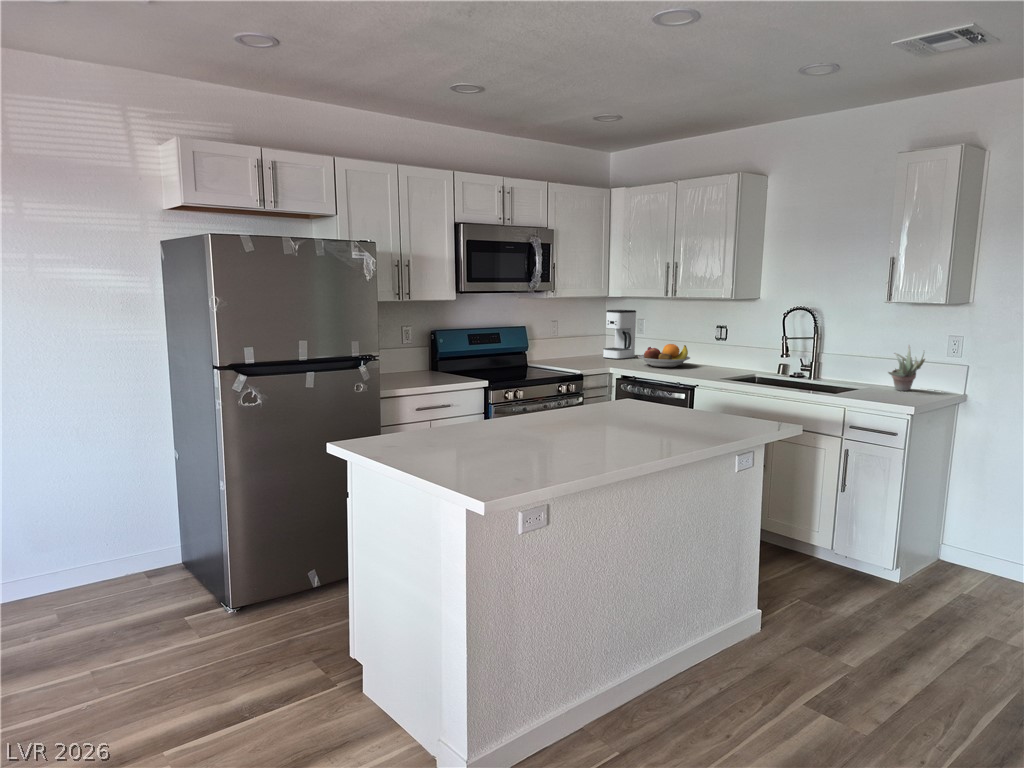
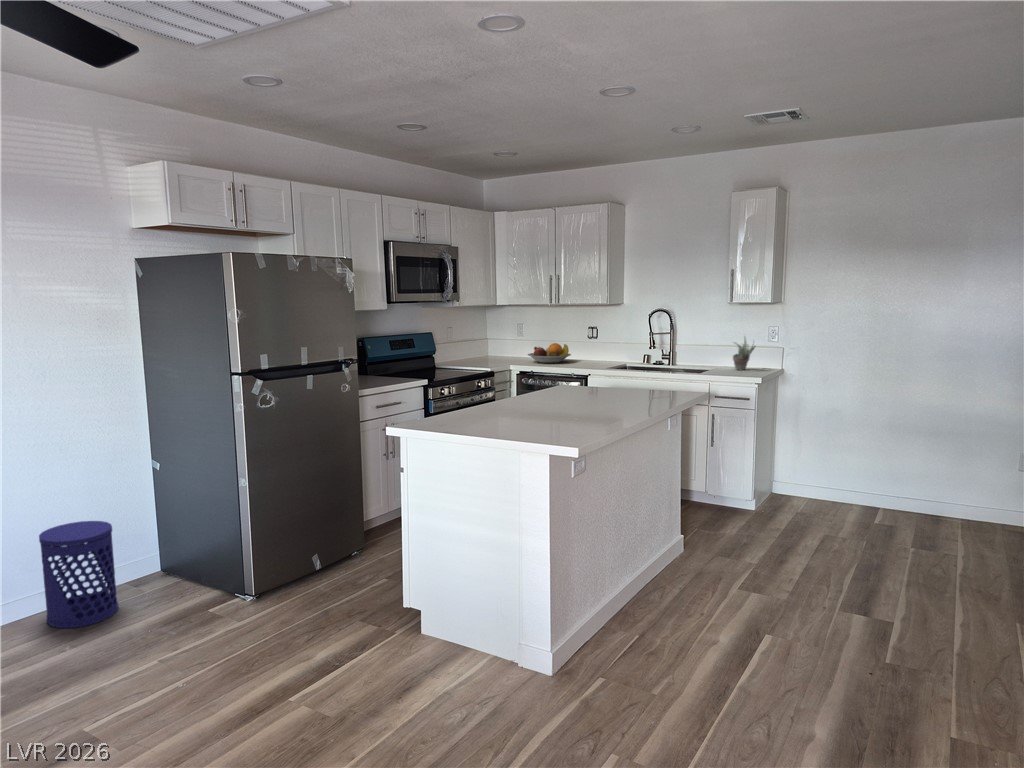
coffee maker: present [603,310,636,359] -> none [490,316,516,359]
waste bin: none [37,507,117,616] -> present [39,521,119,628]

